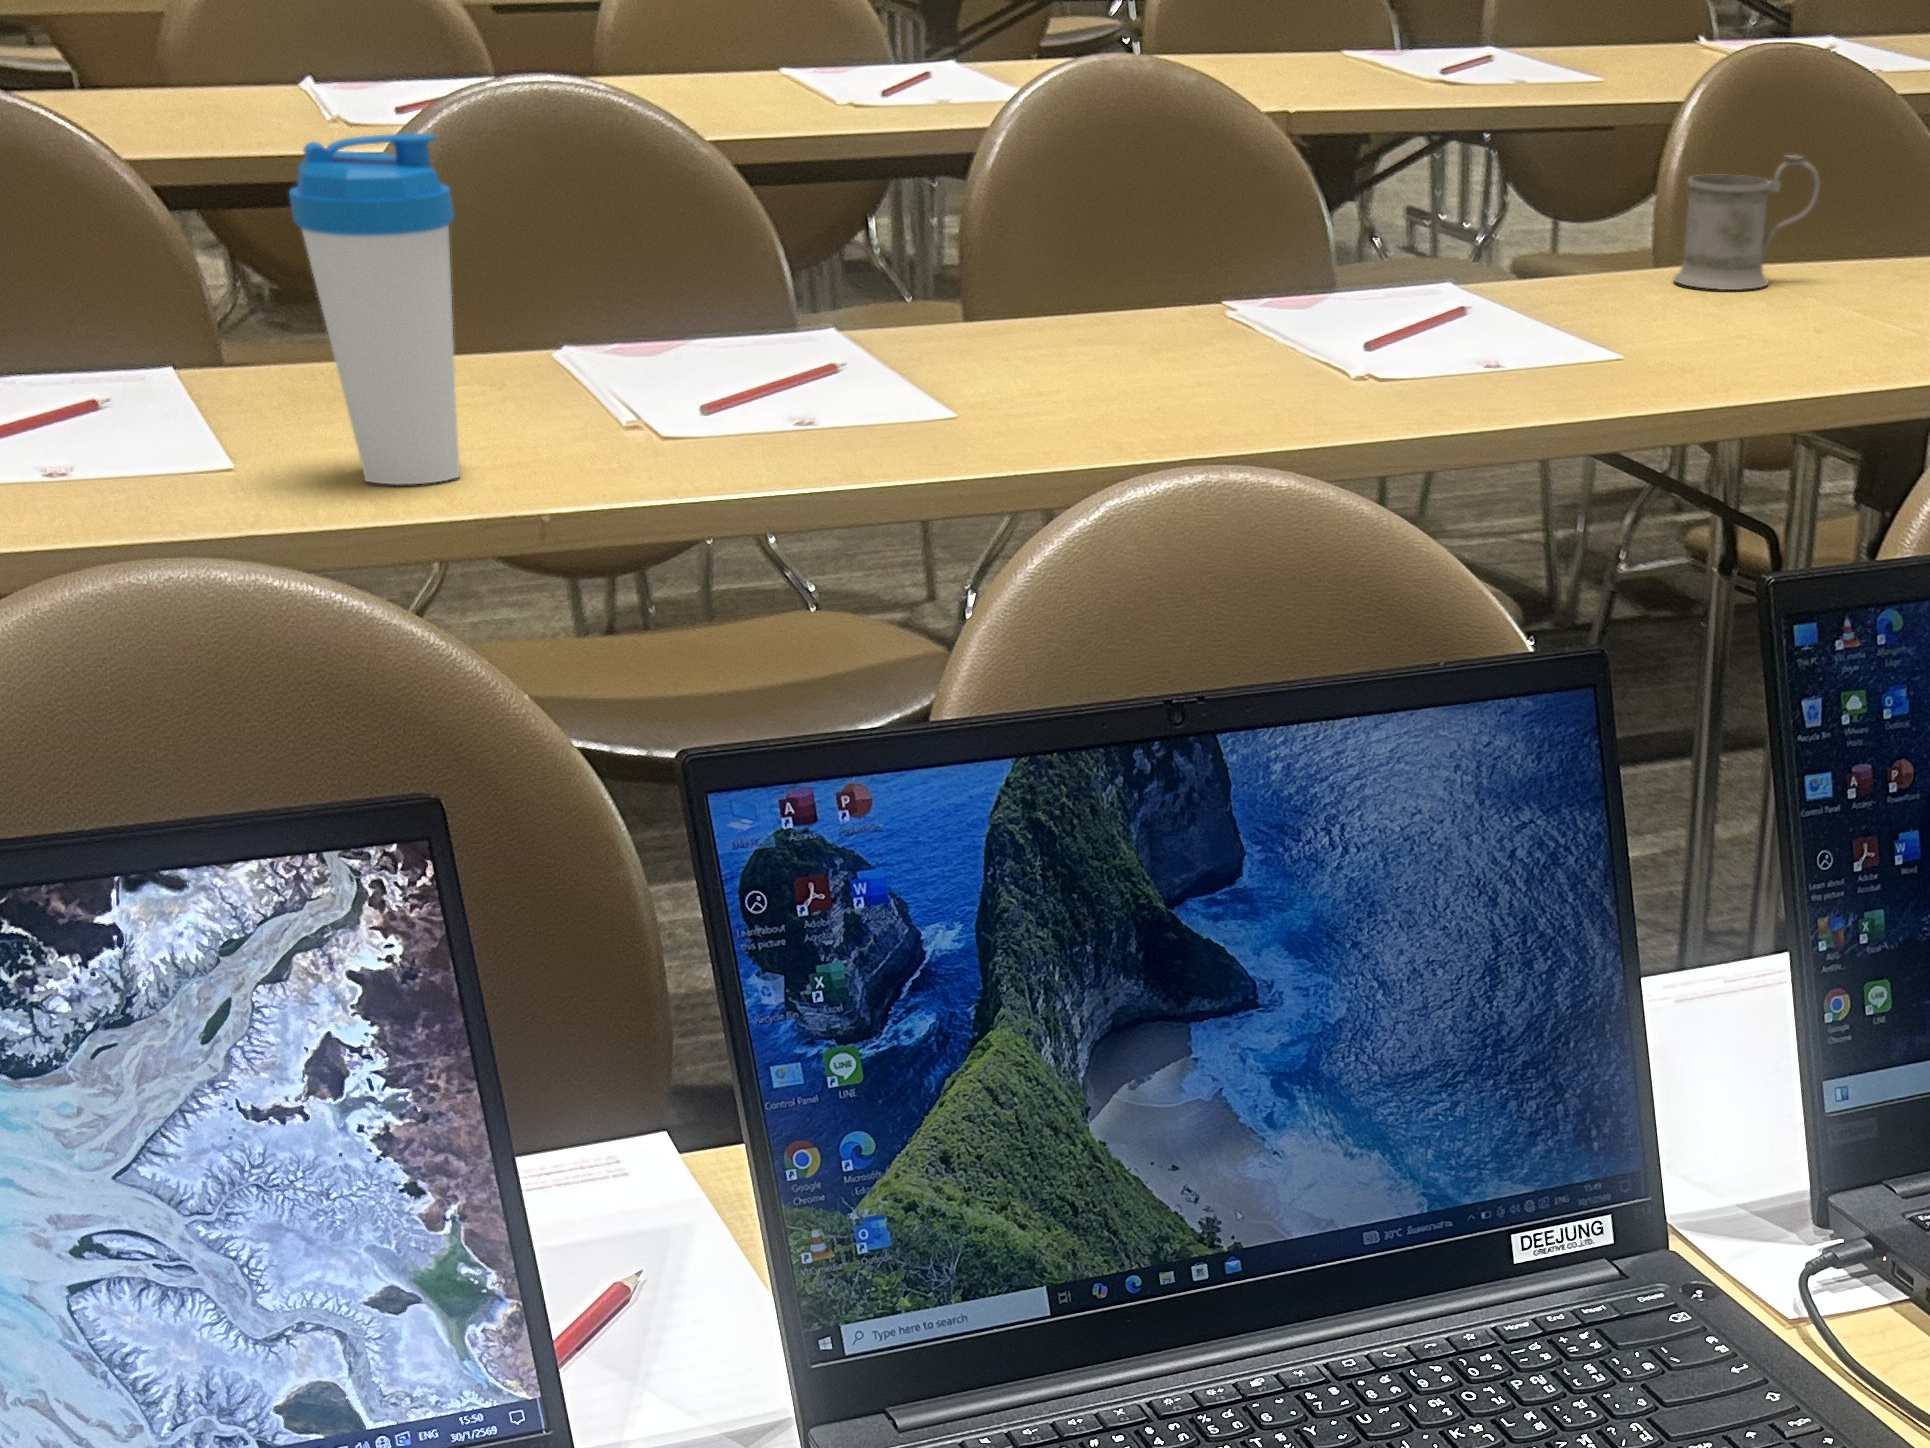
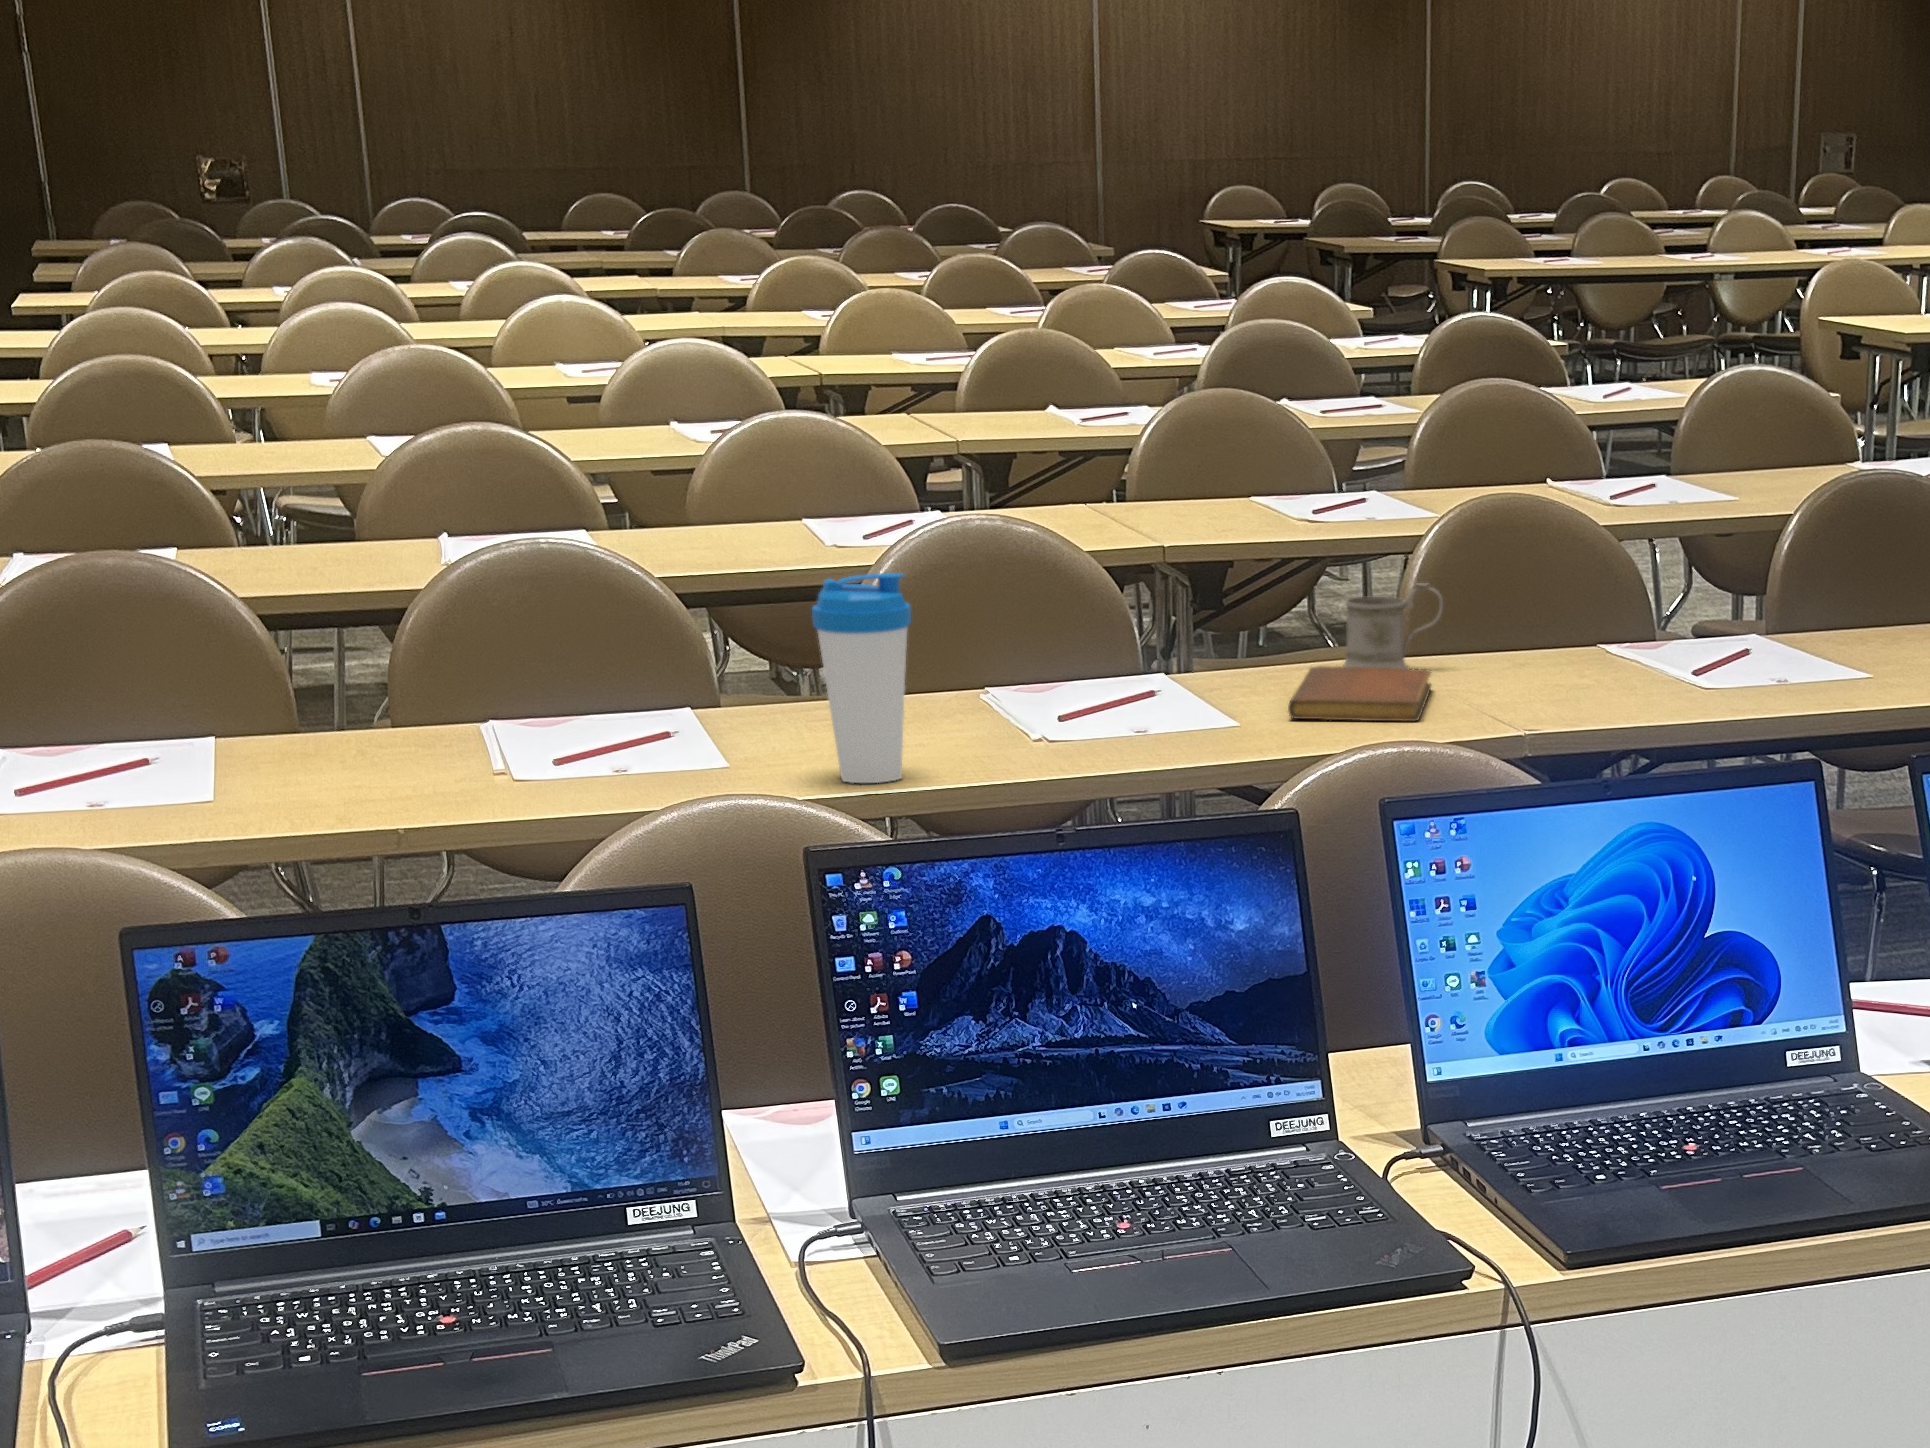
water bottle: present [289,133,460,485] -> present [812,573,911,783]
notebook: none [1662,274,1868,355] -> present [1288,666,1431,721]

